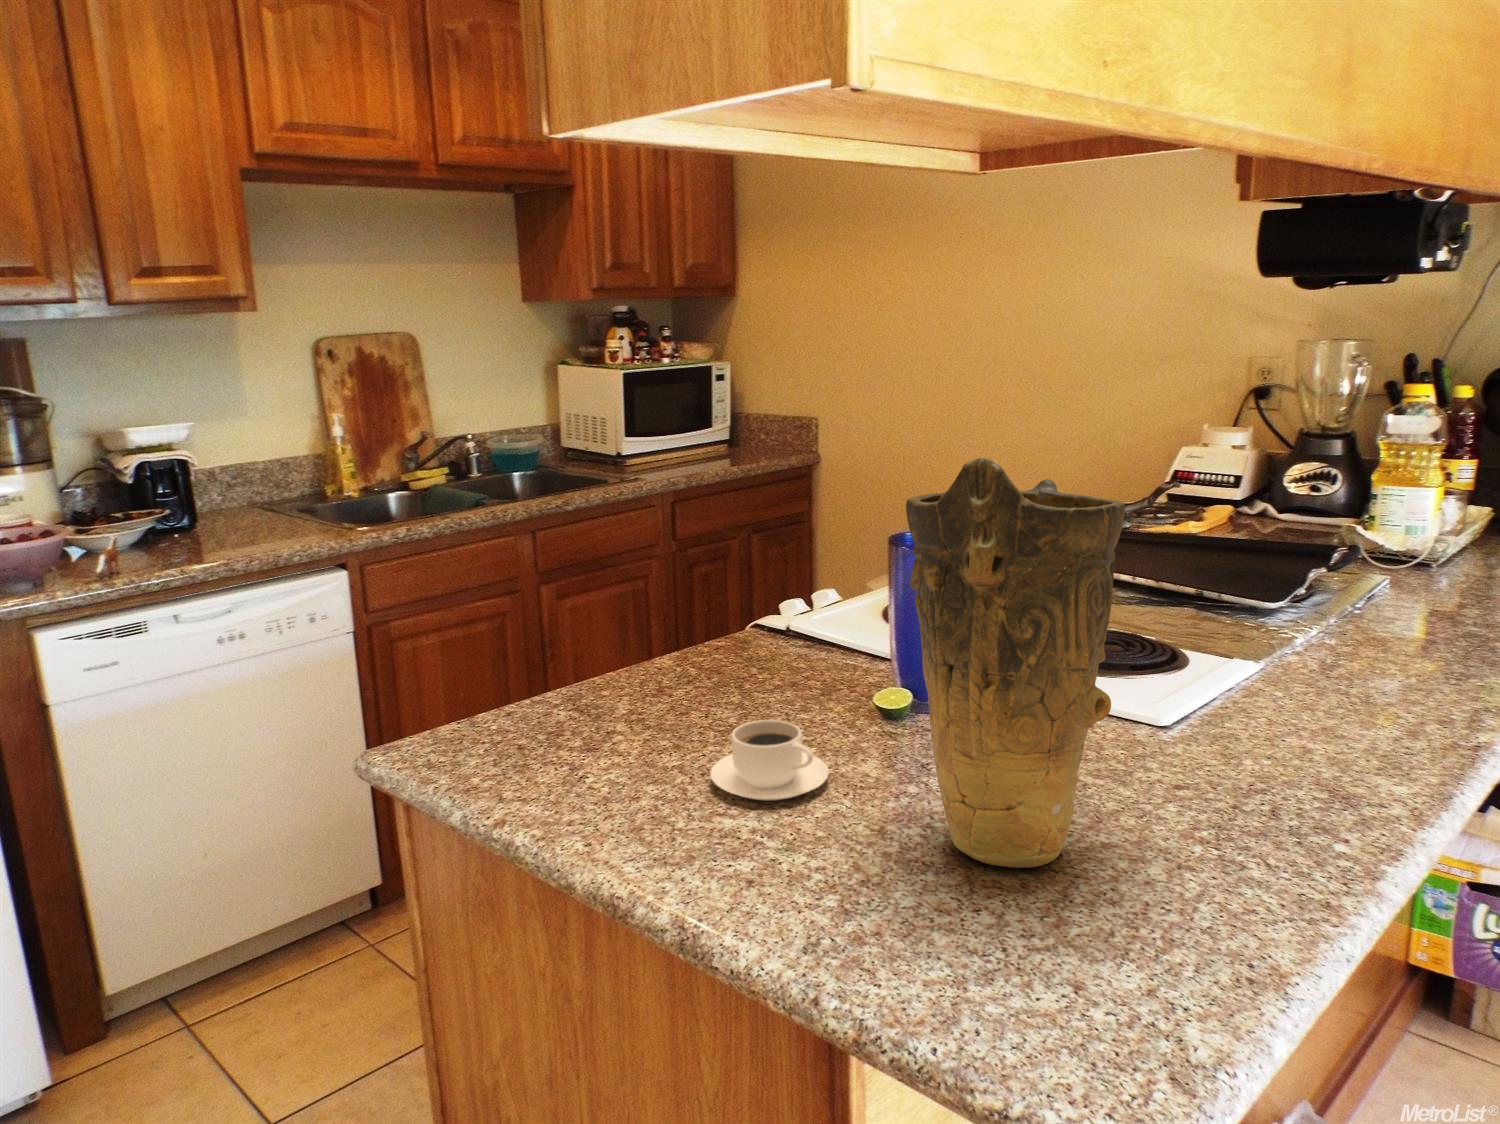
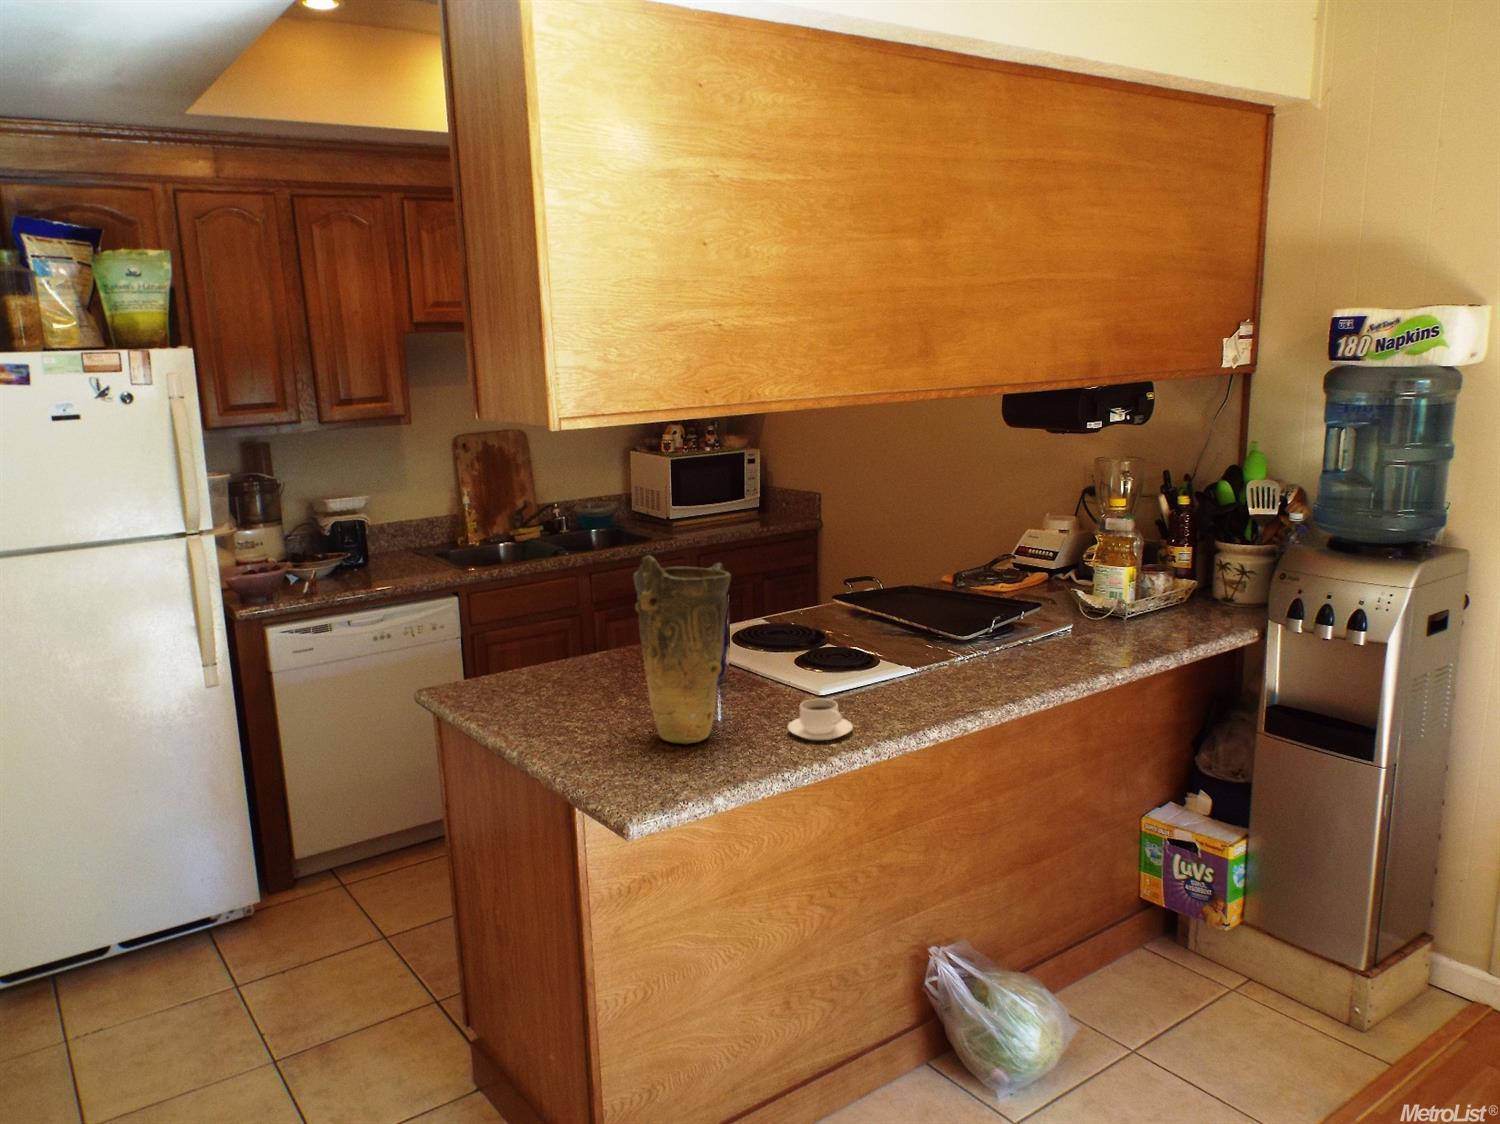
coffee cup: present [710,720,829,801] -> present [788,699,853,740]

